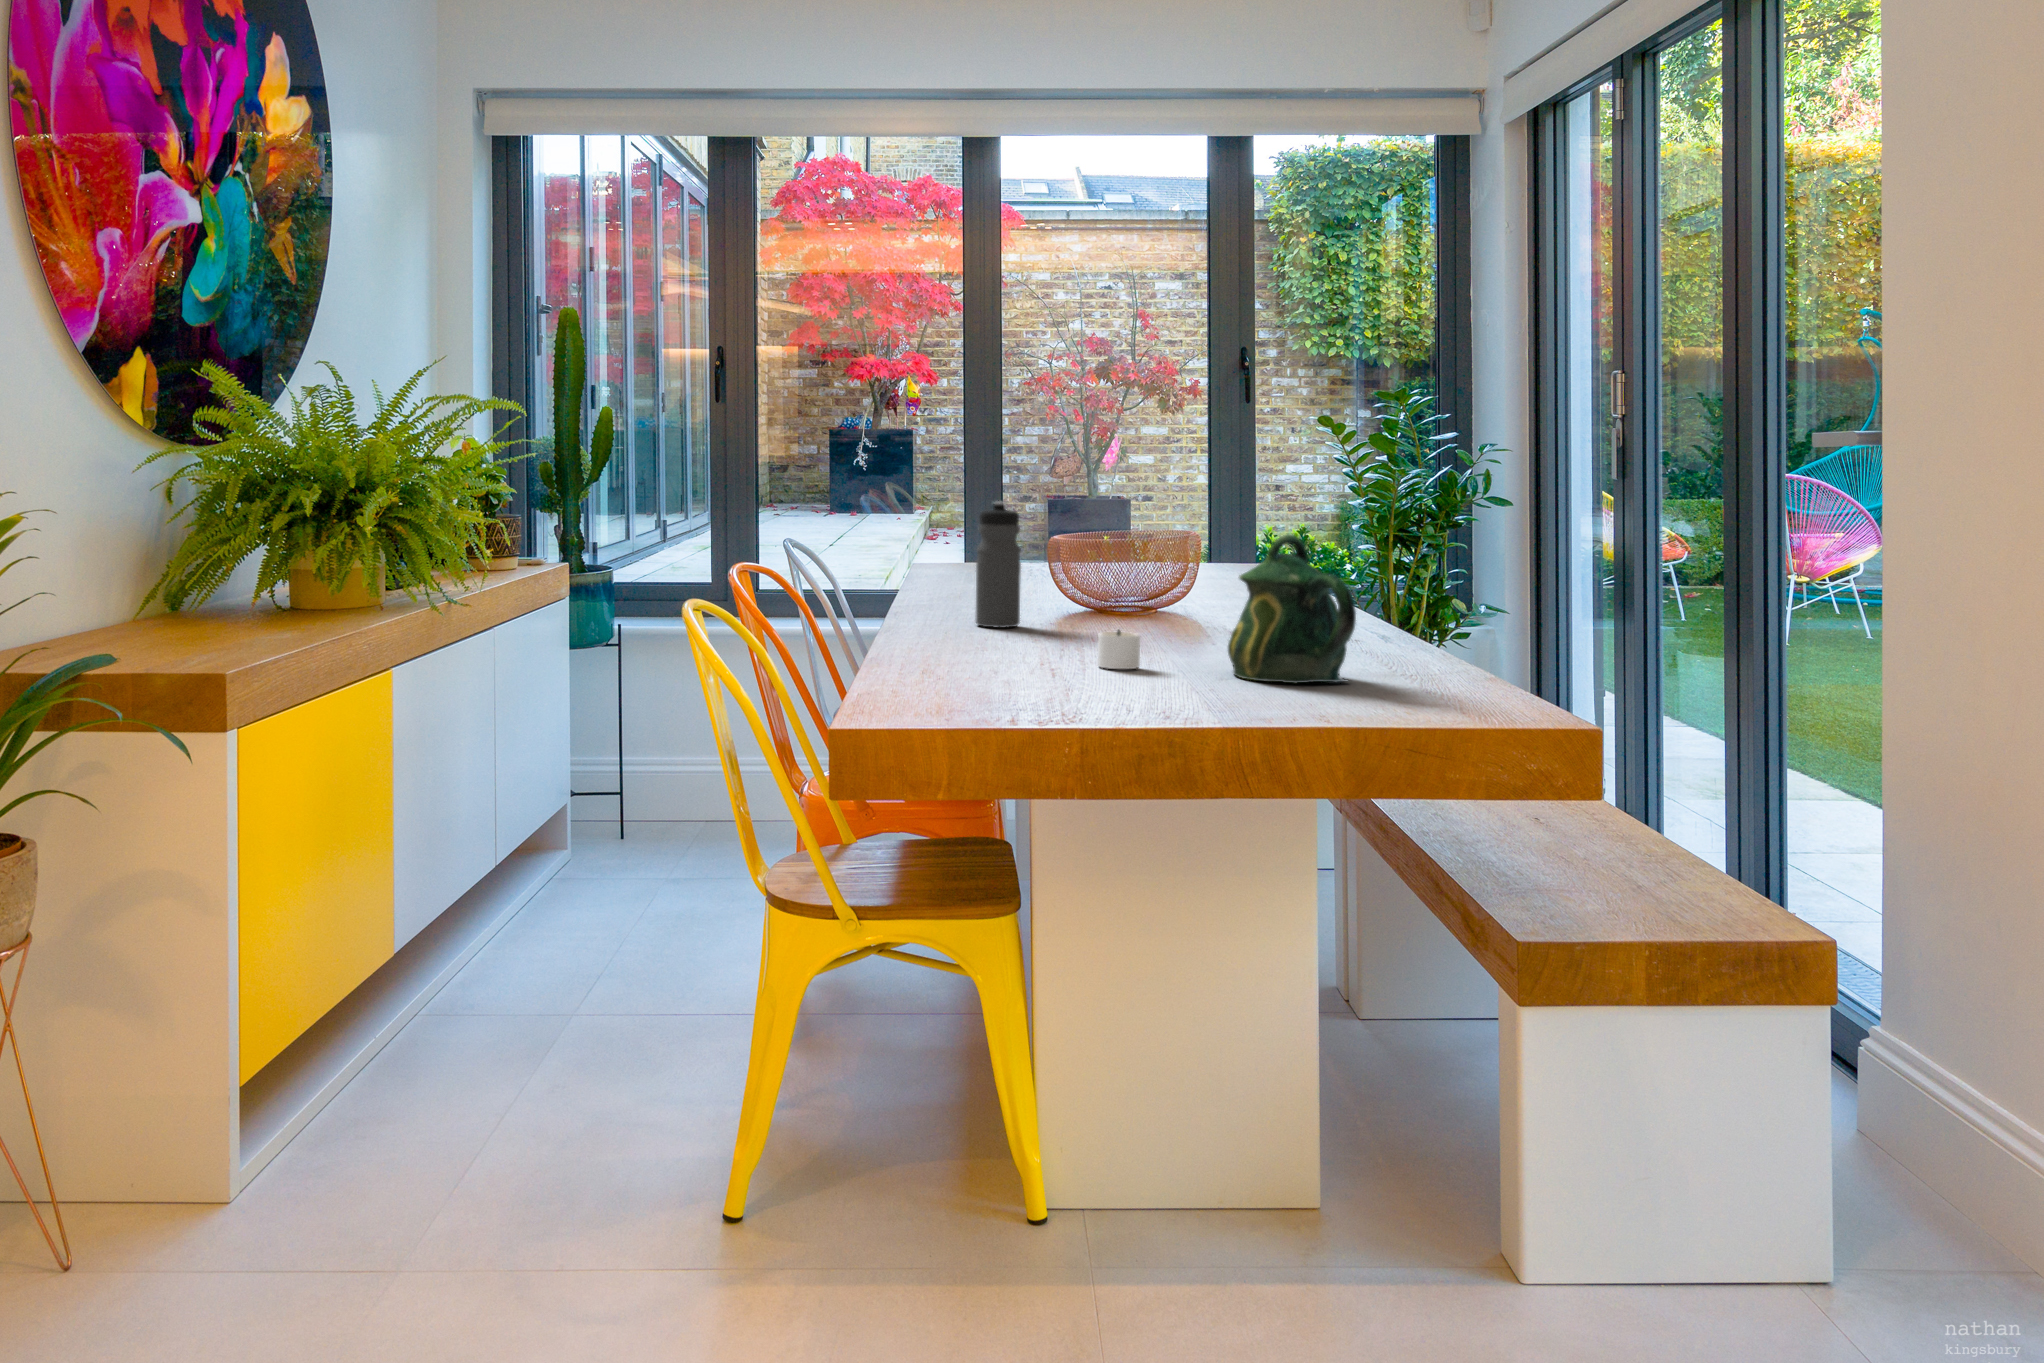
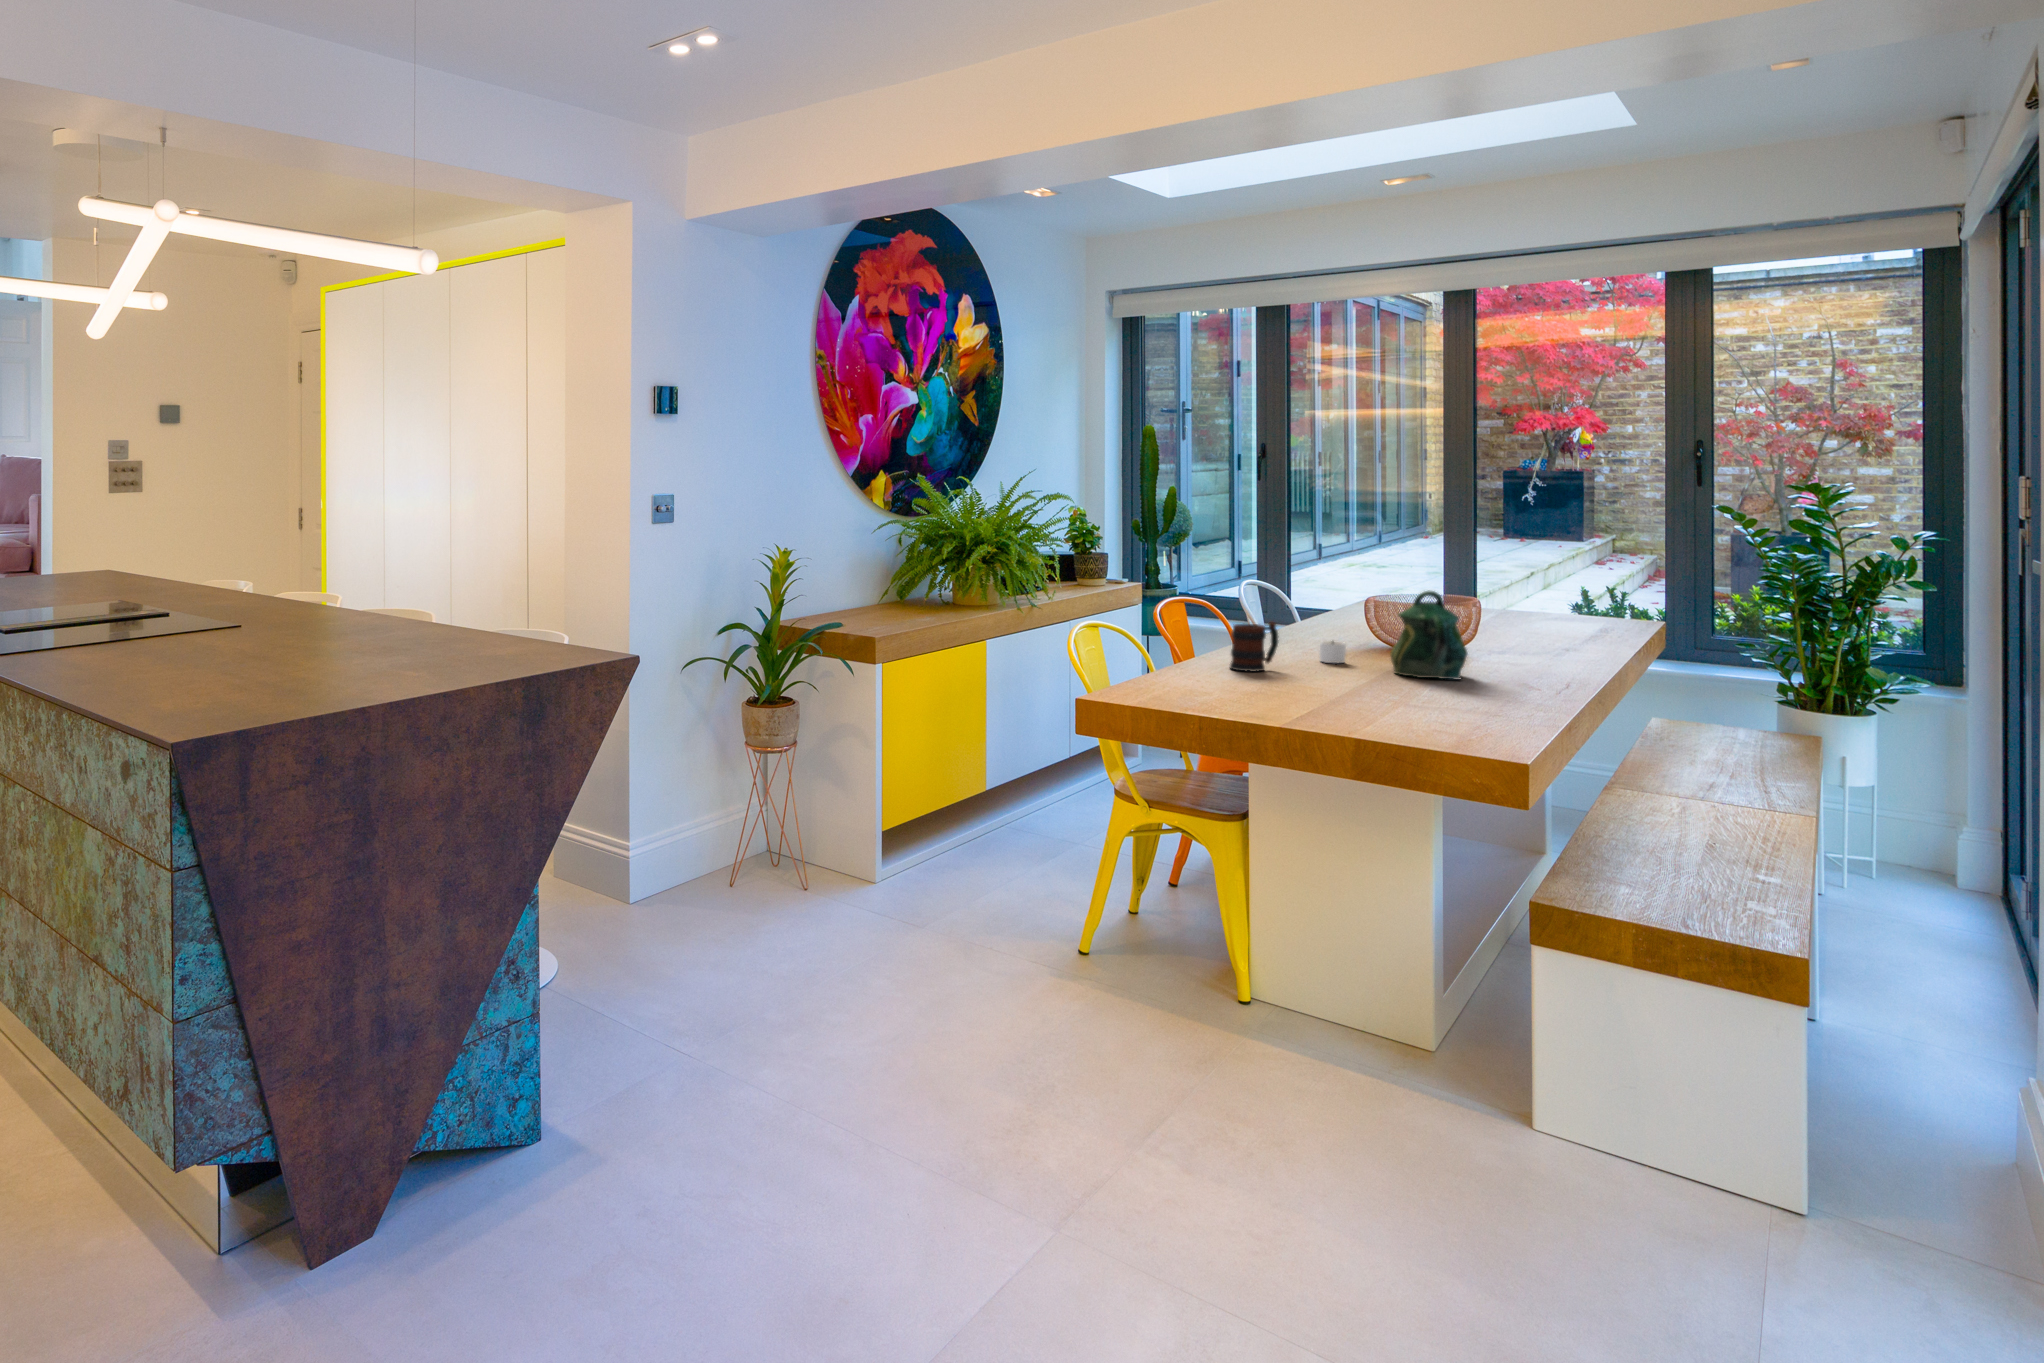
water bottle: present [976,501,1021,628] -> none [1308,560,1339,637]
mug: none [1008,599,1081,695] -> present [1230,622,1279,672]

